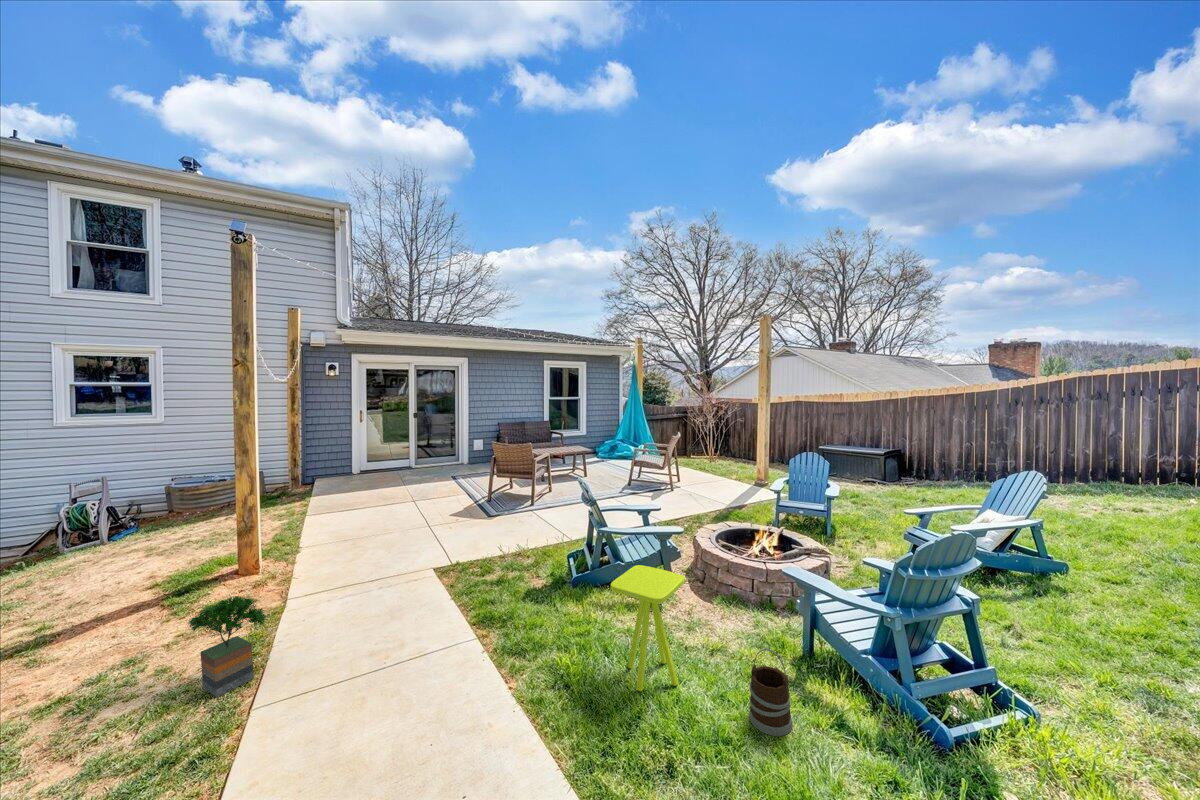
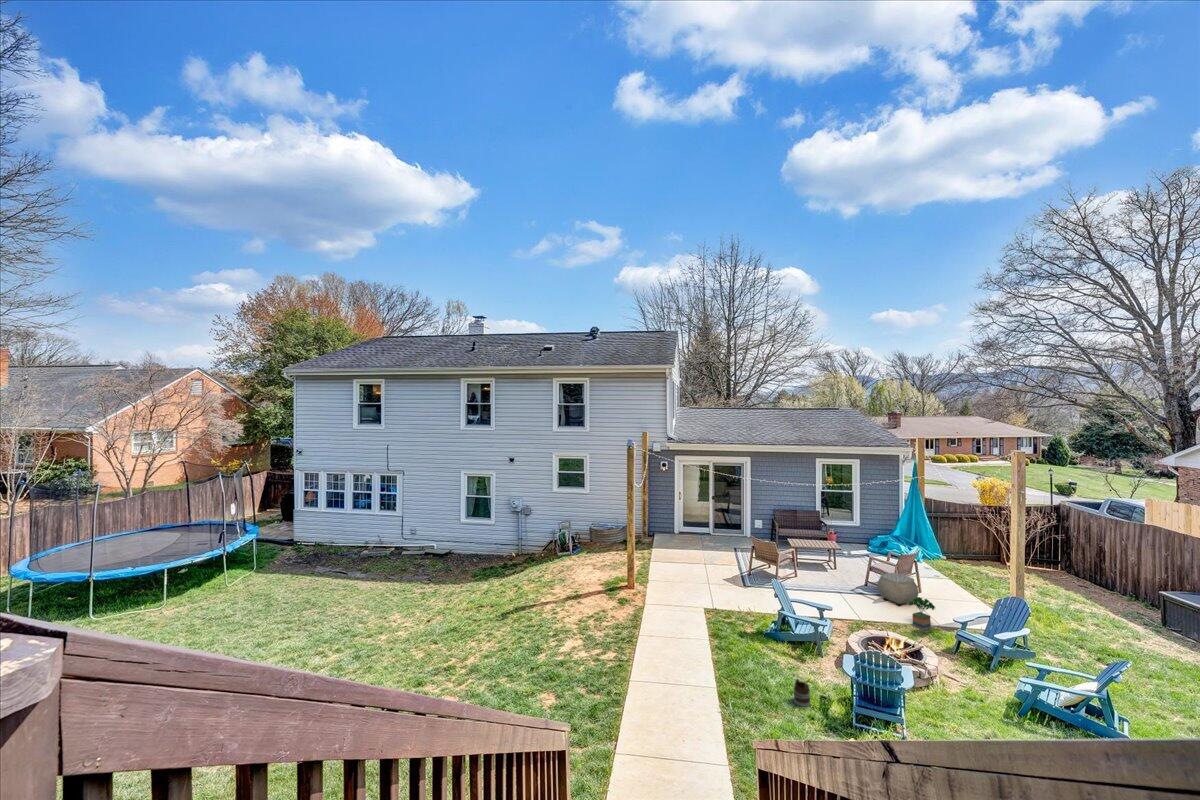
ottoman: none [654,460,696,499] -> present [877,572,918,607]
side table: present [611,565,685,691] -> none [752,629,785,682]
potted tree: present [188,596,266,697] -> present [909,597,935,631]

